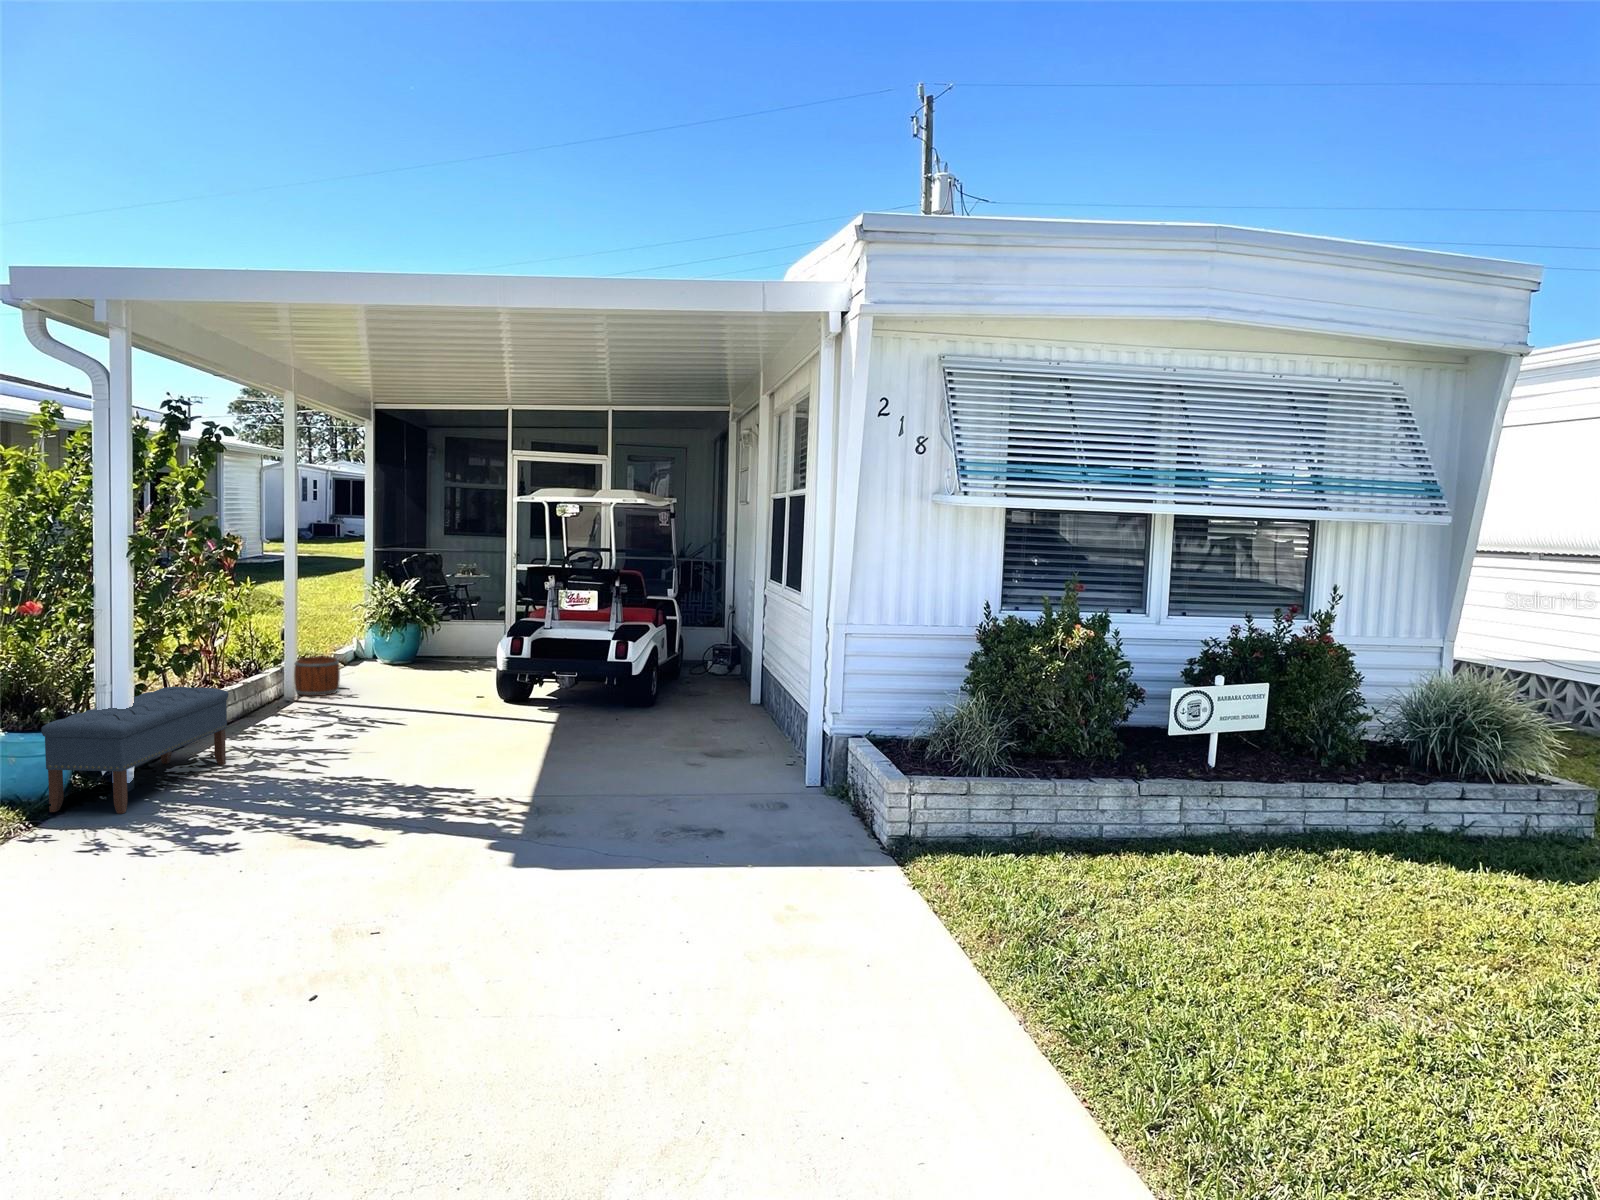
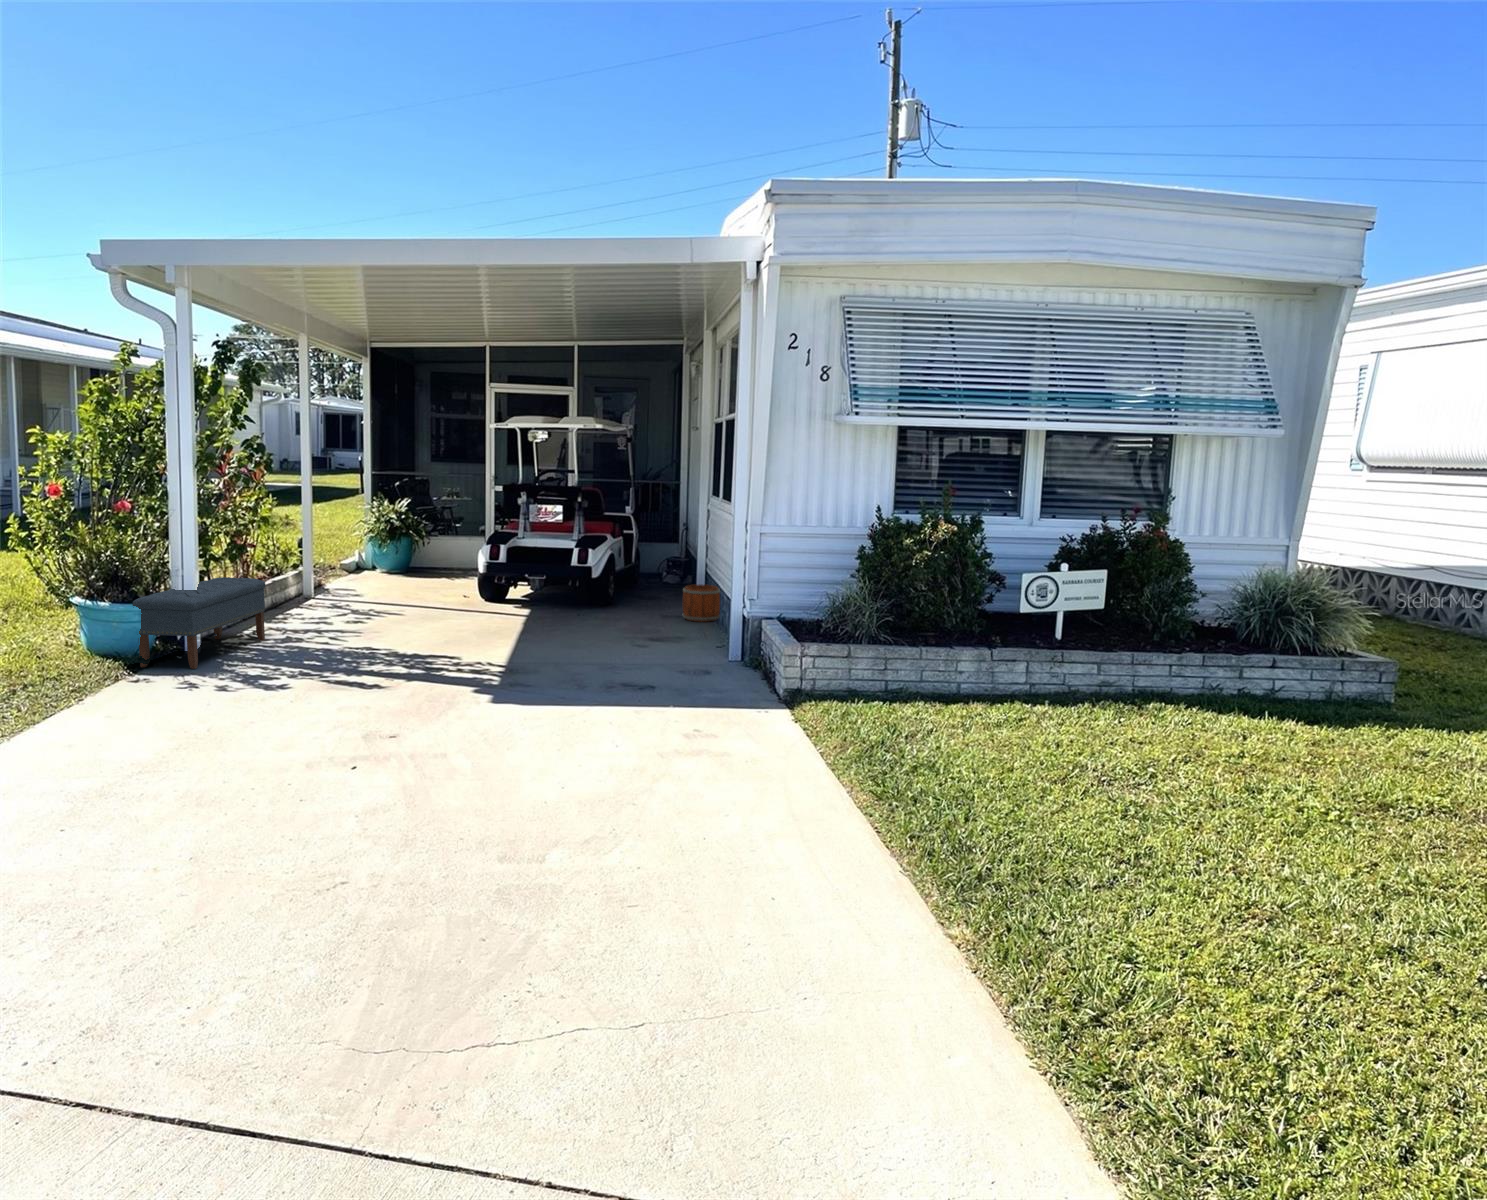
bucket: present [294,656,340,696] -> present [683,584,720,622]

